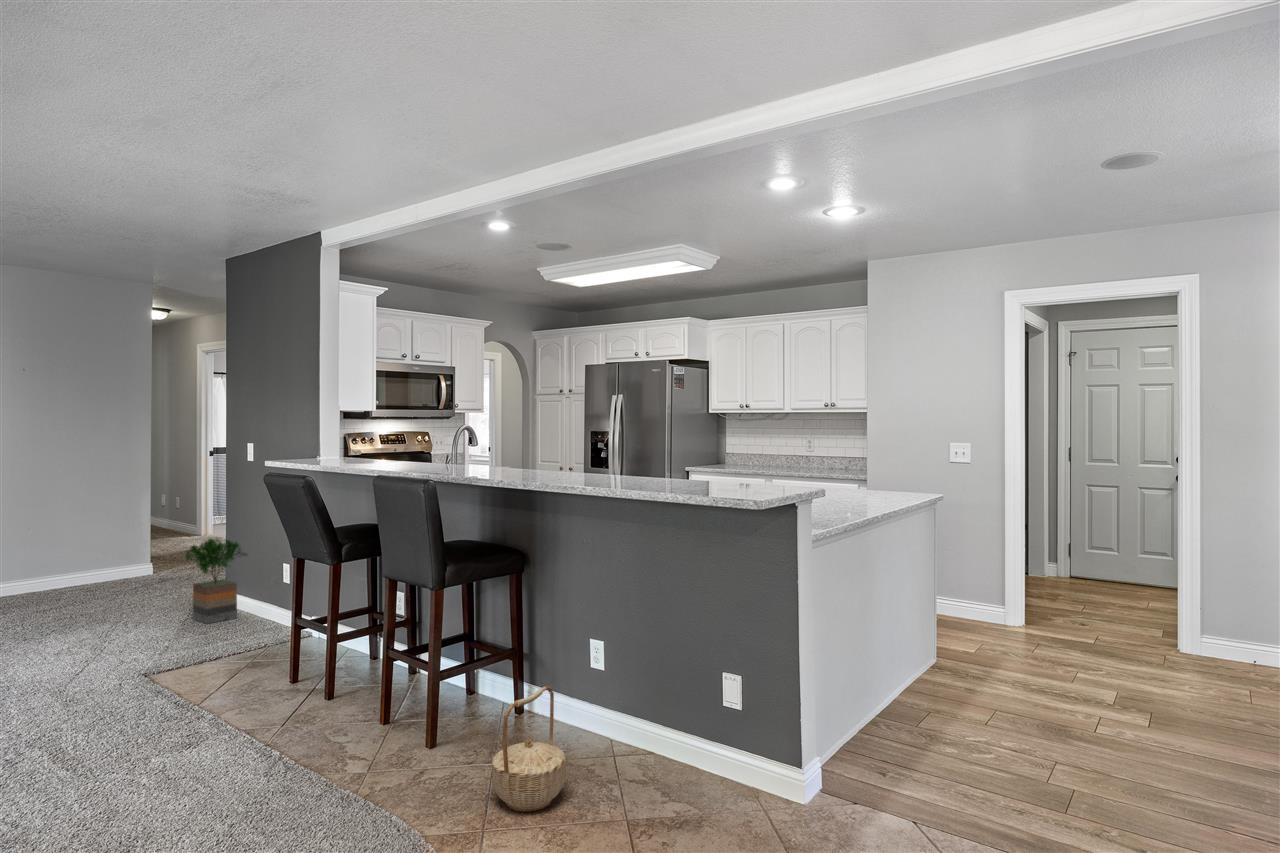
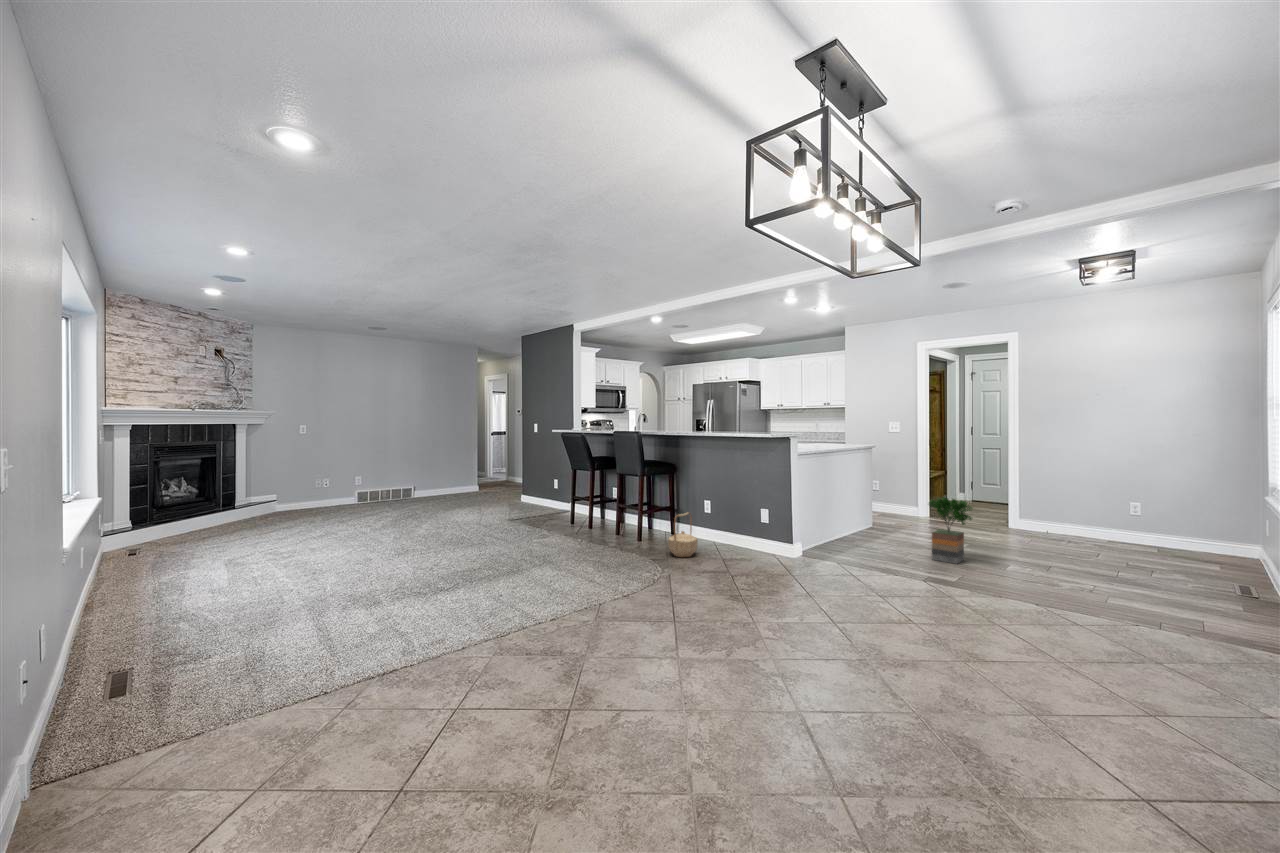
potted tree: present [185,539,247,624] -> present [929,497,972,564]

